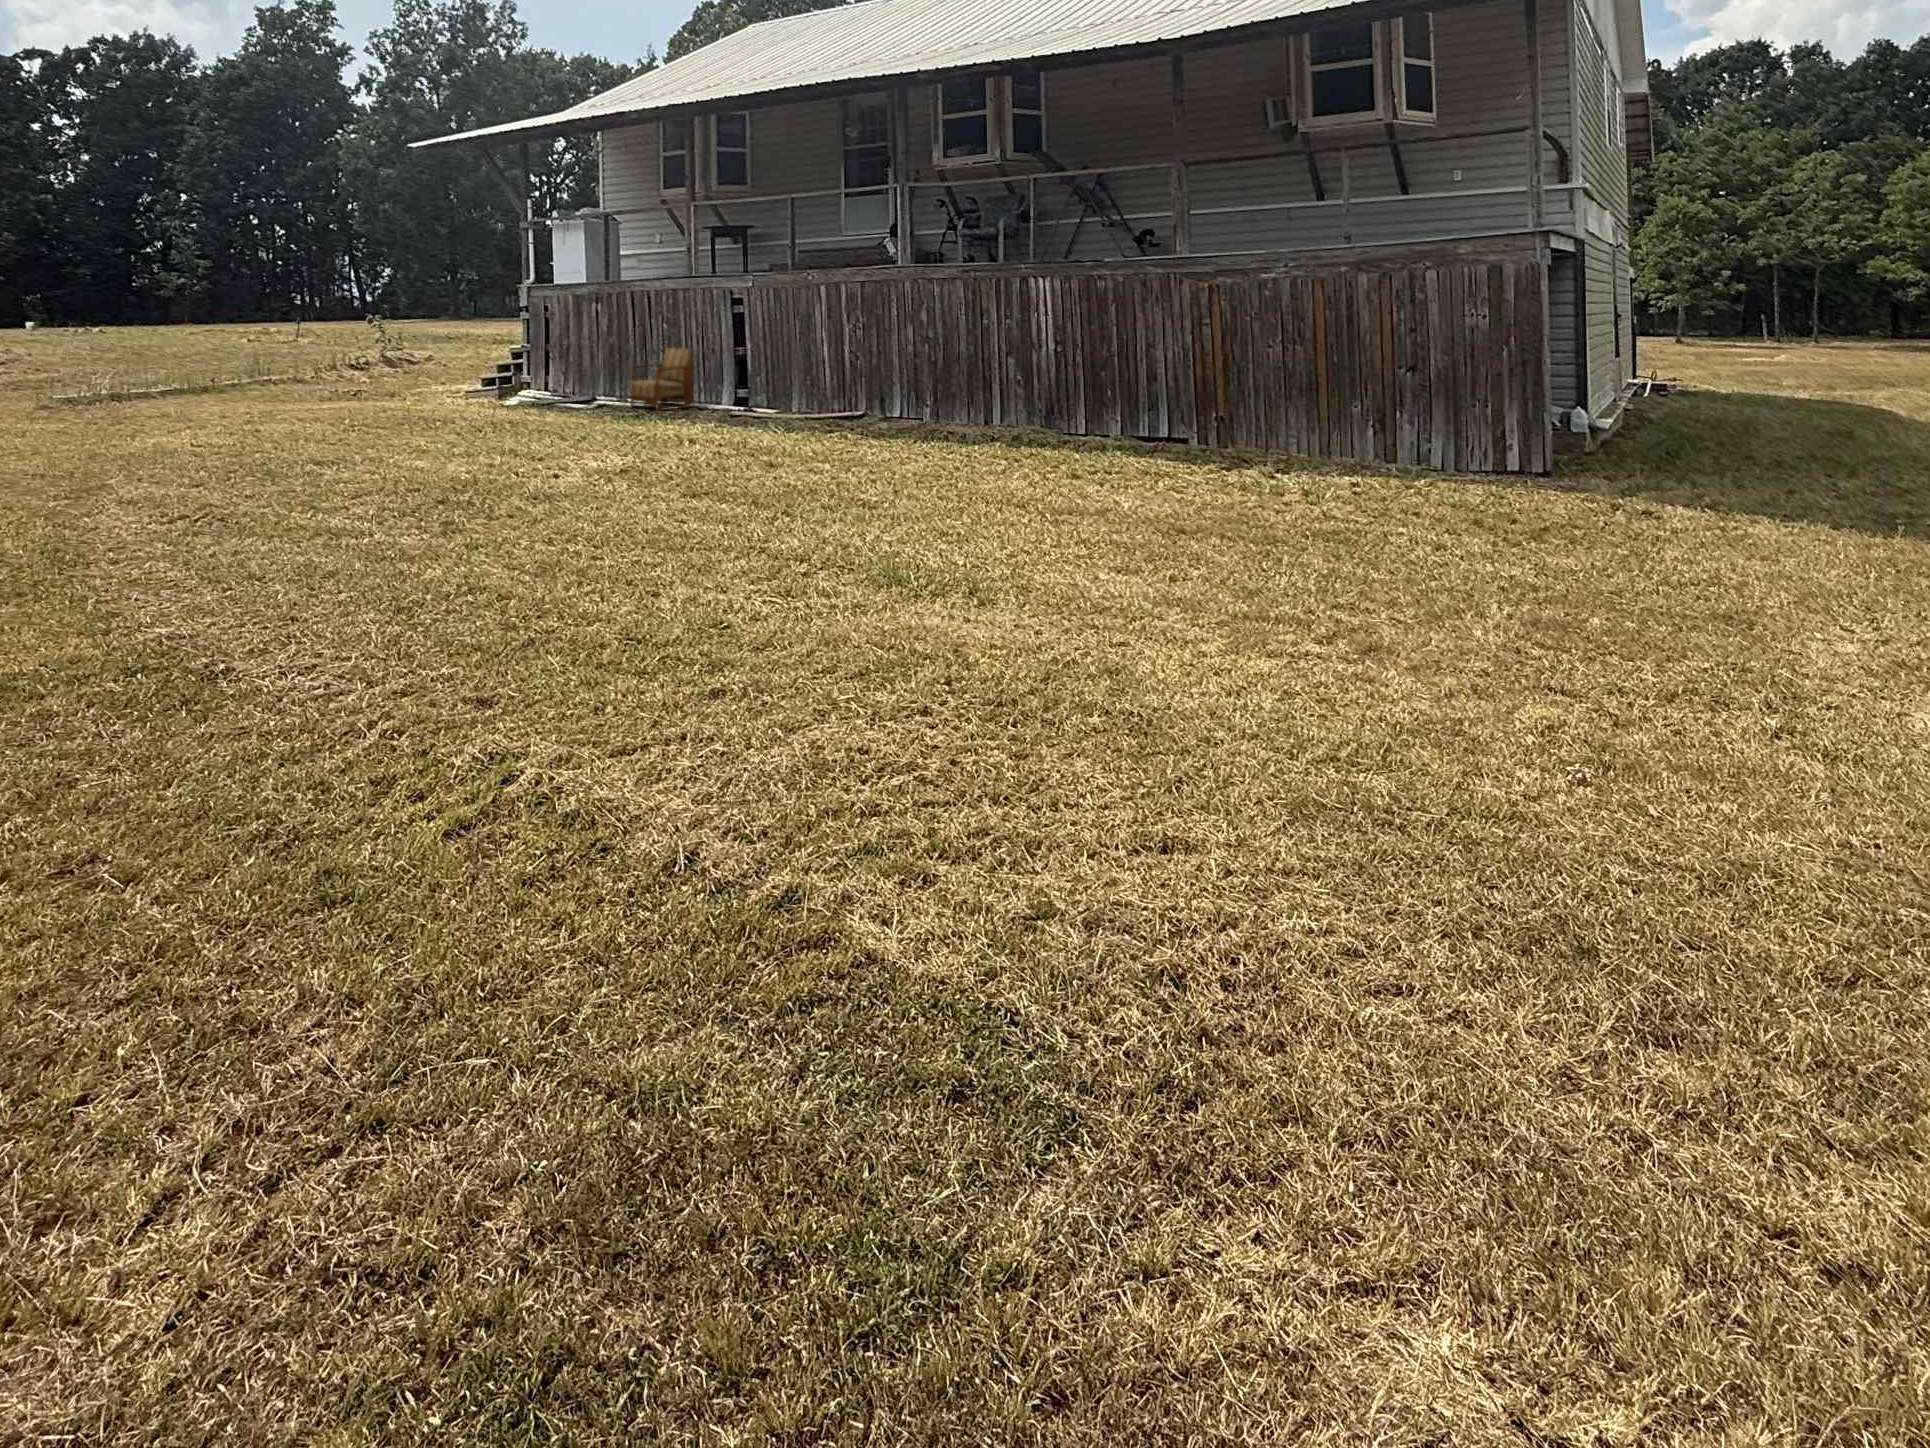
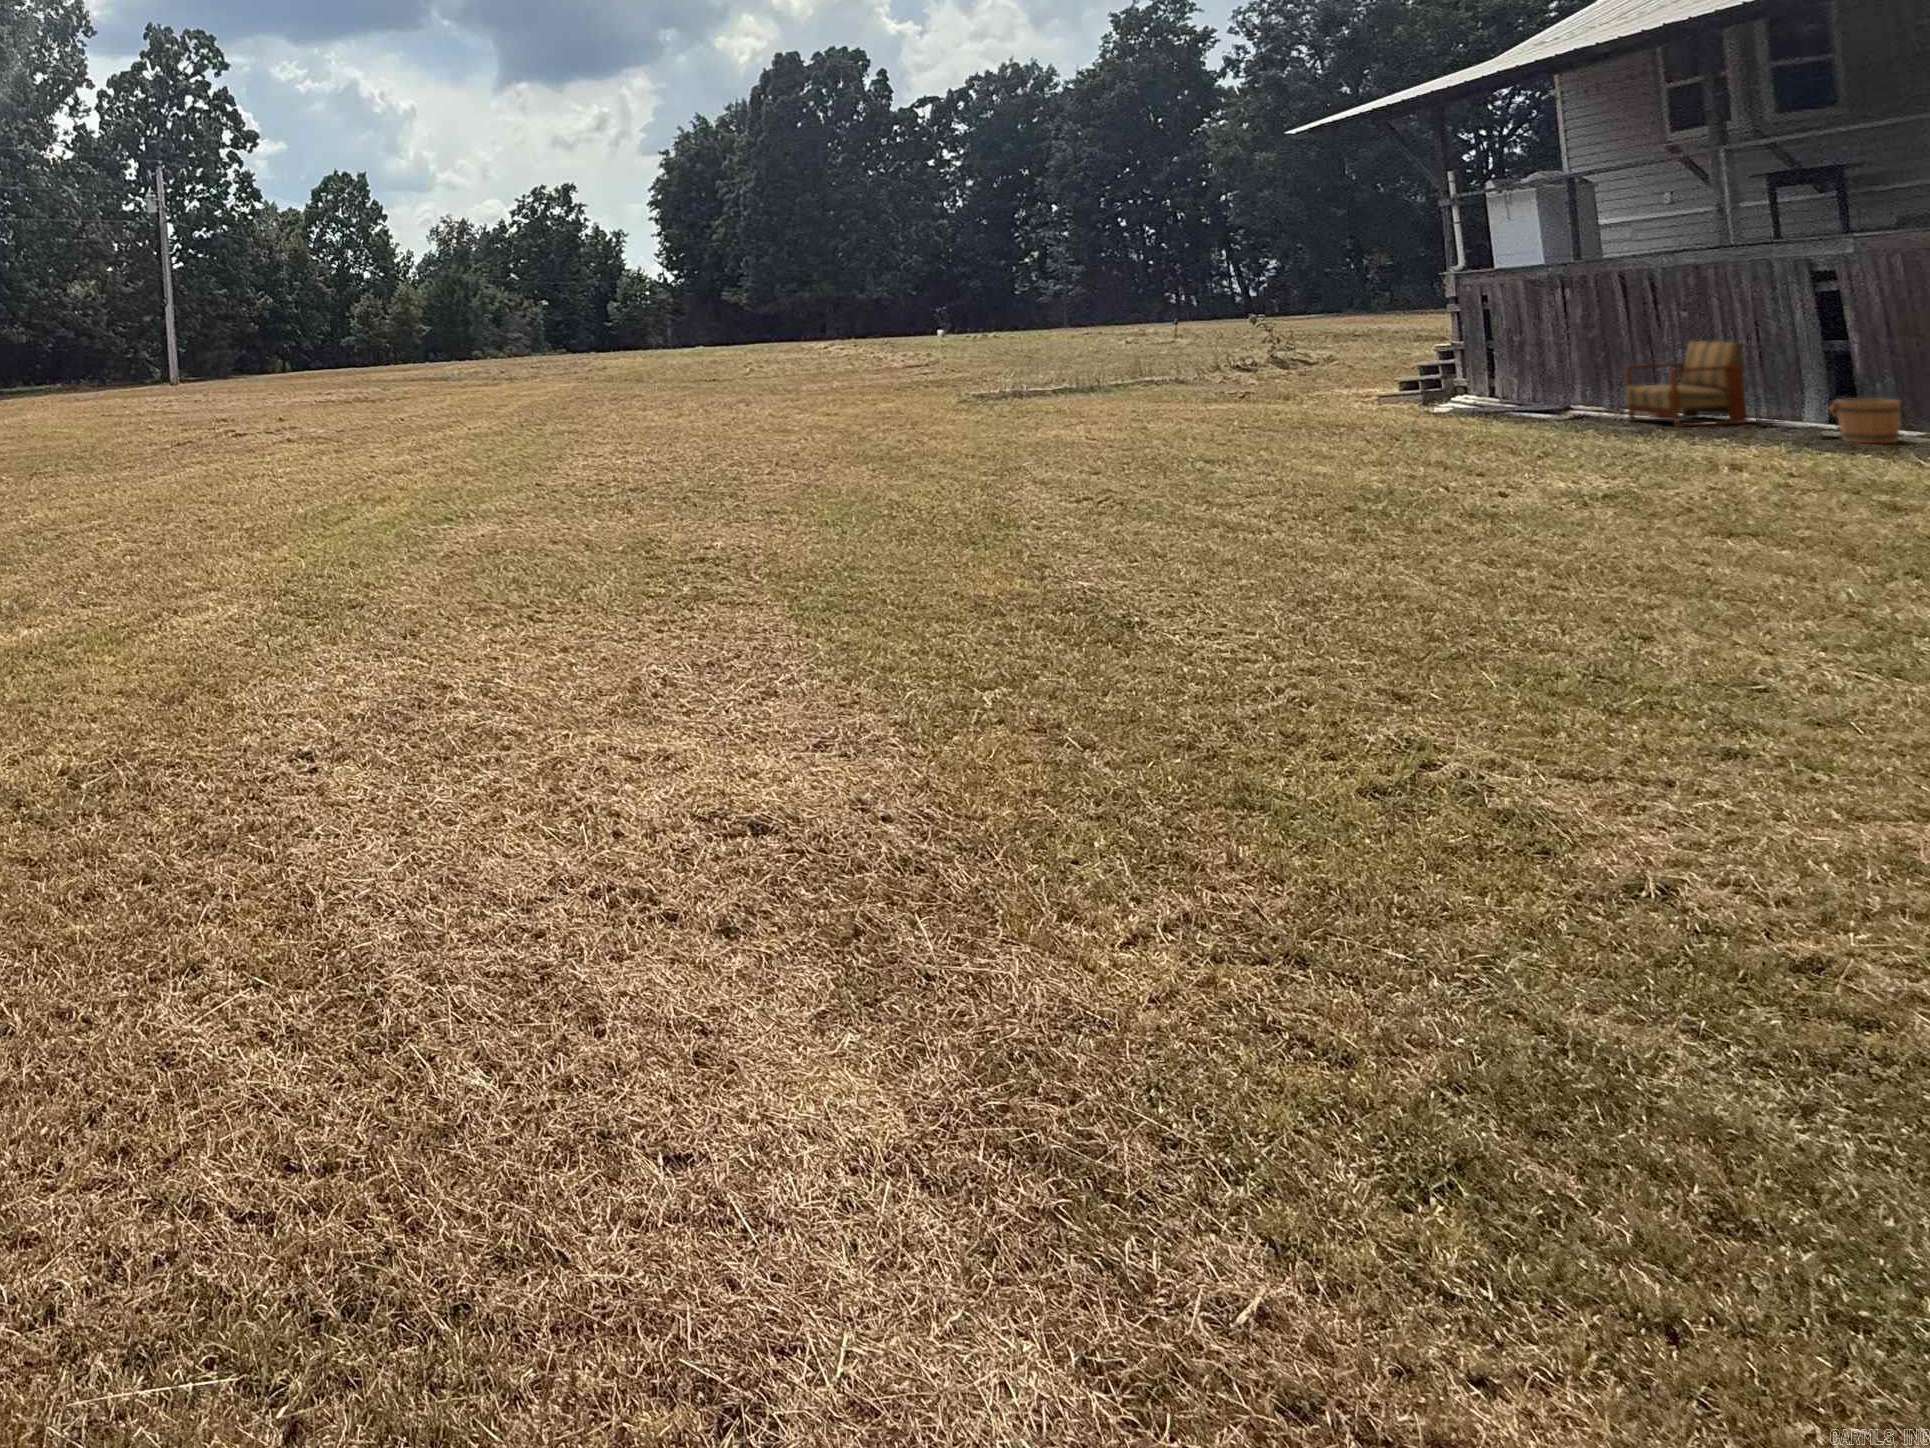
bucket: none [734,388,766,418] -> present [1829,398,1901,443]

